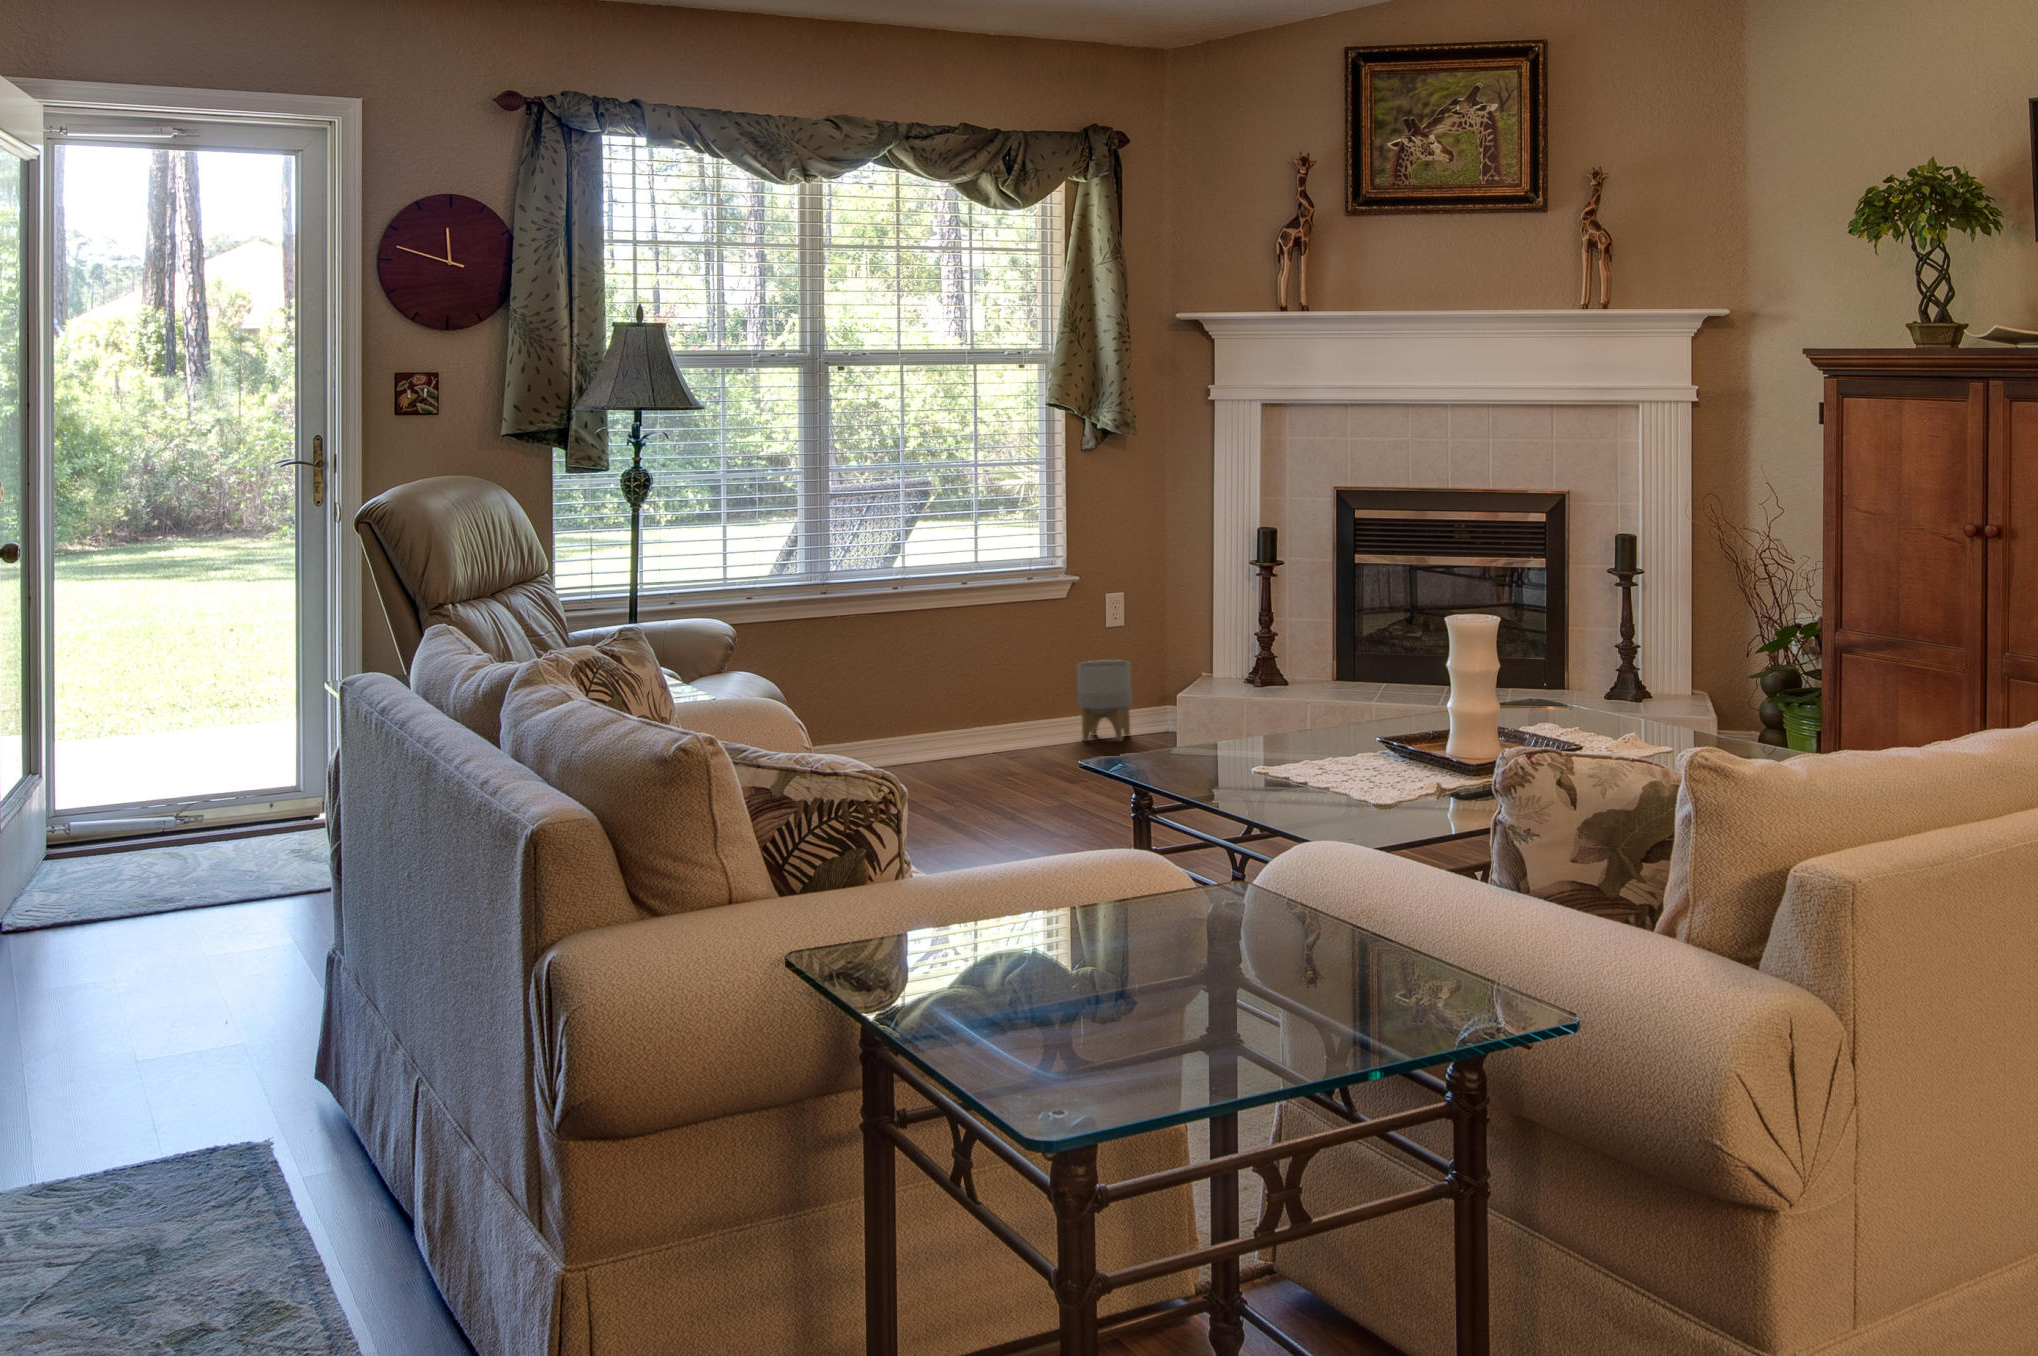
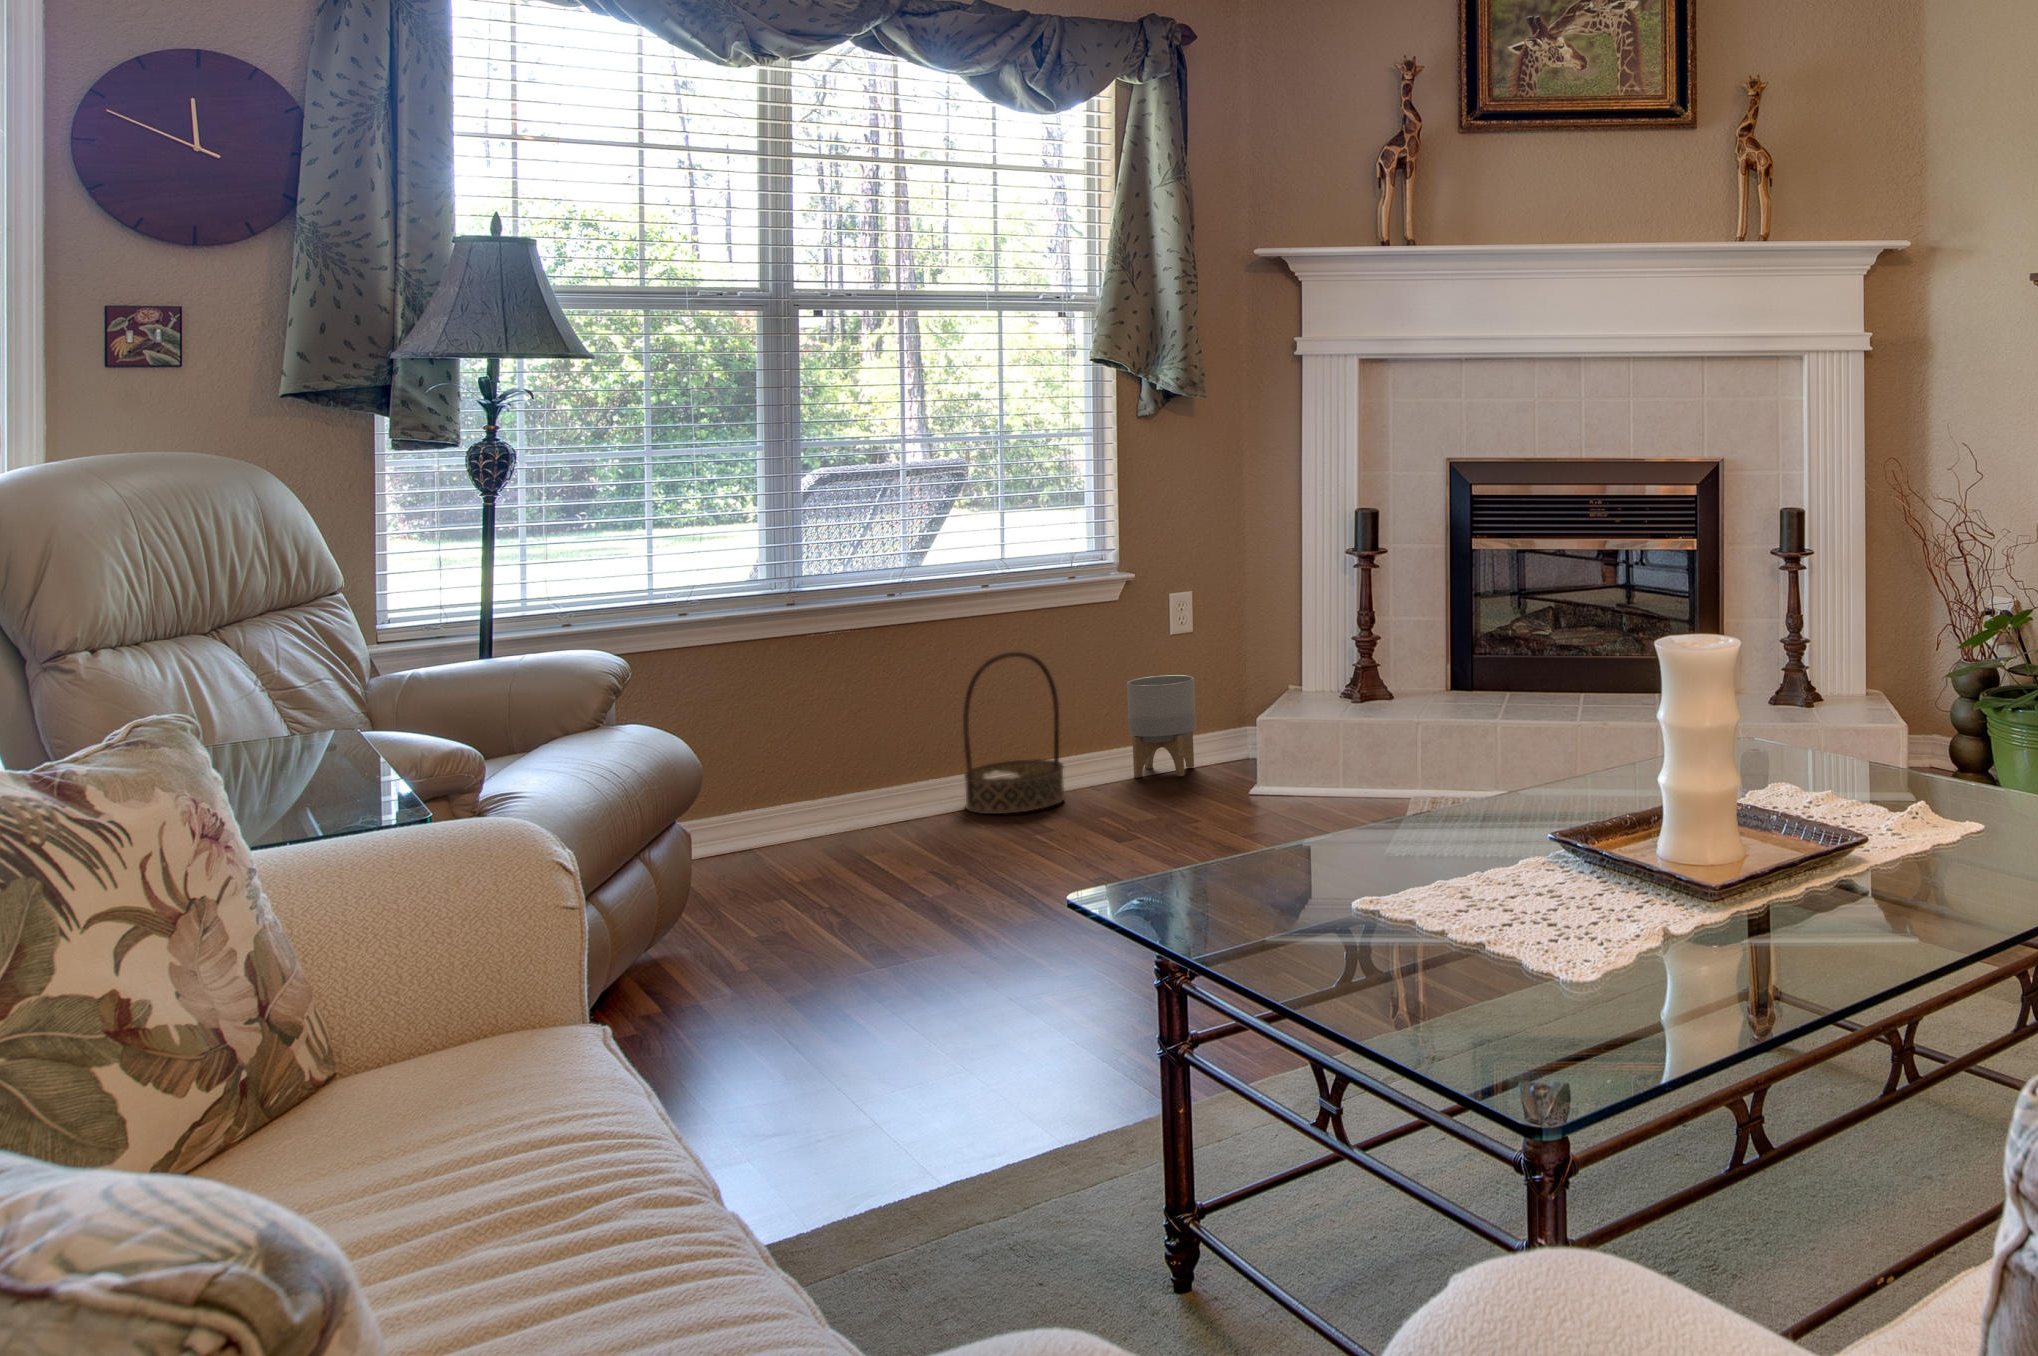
basket: none [952,636,1029,762] -> present [963,652,1065,814]

